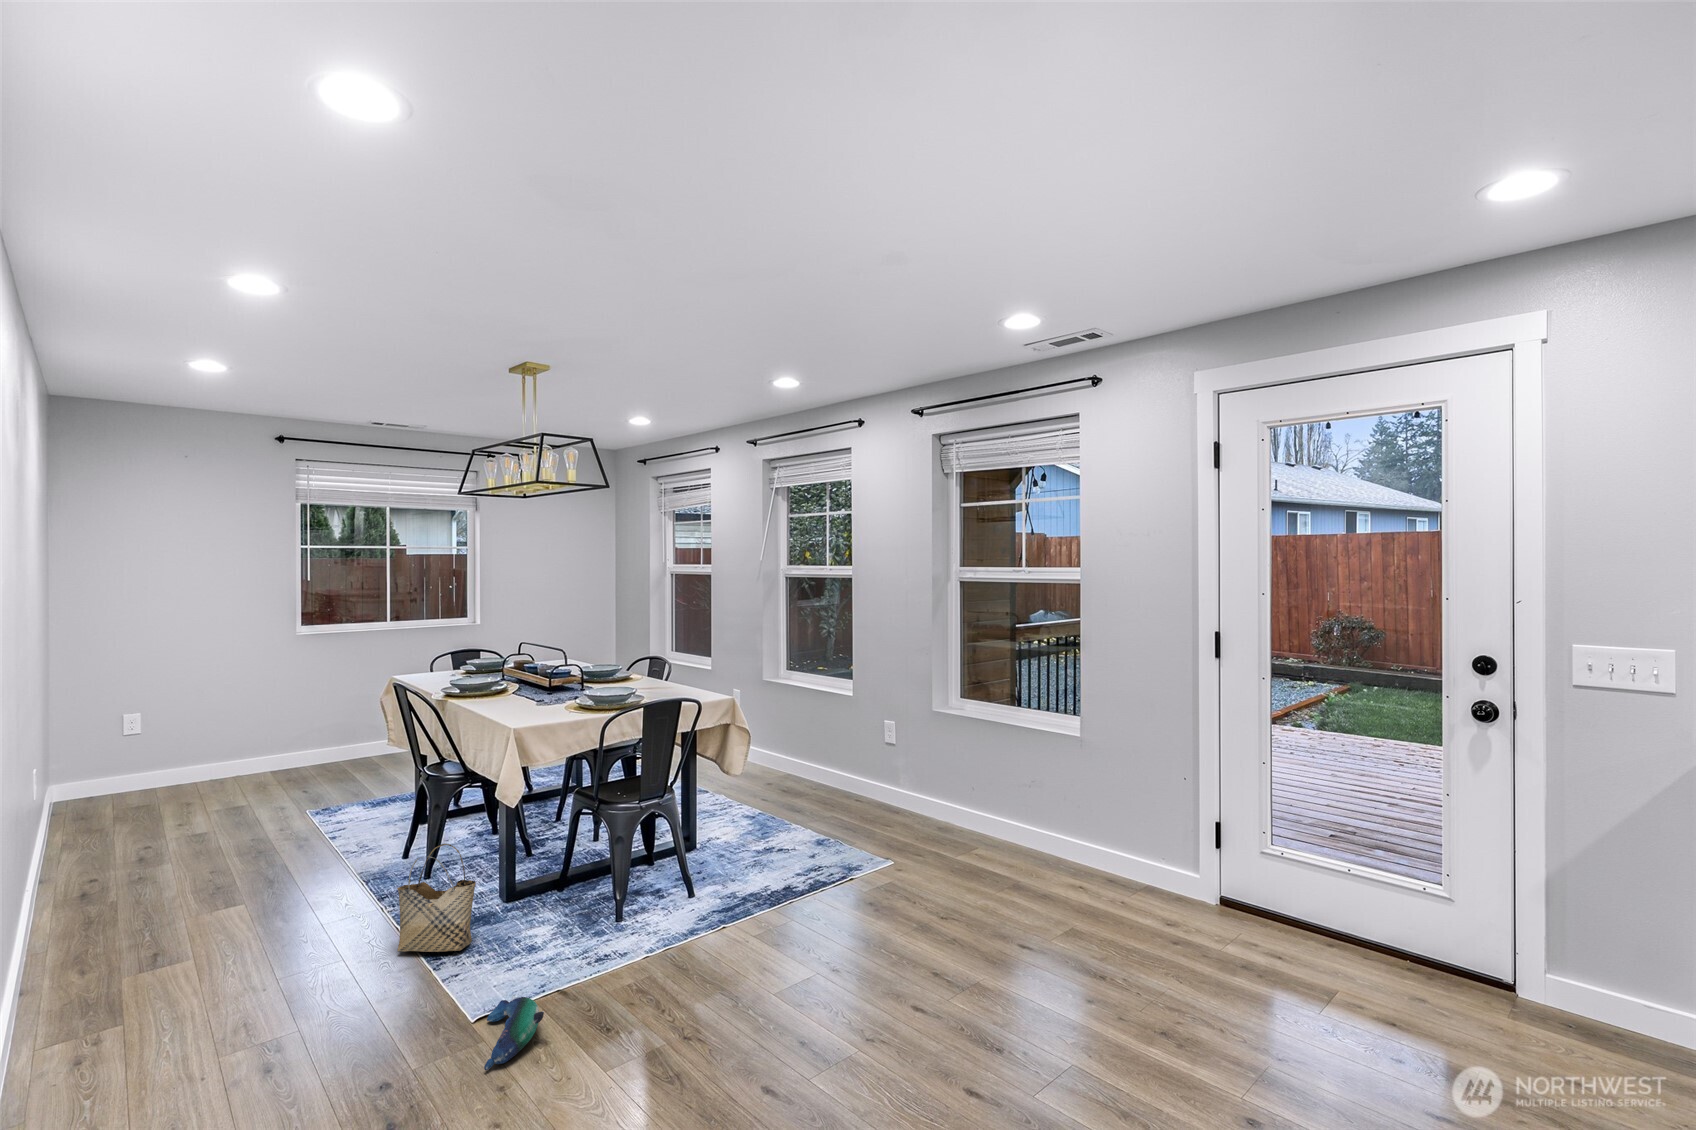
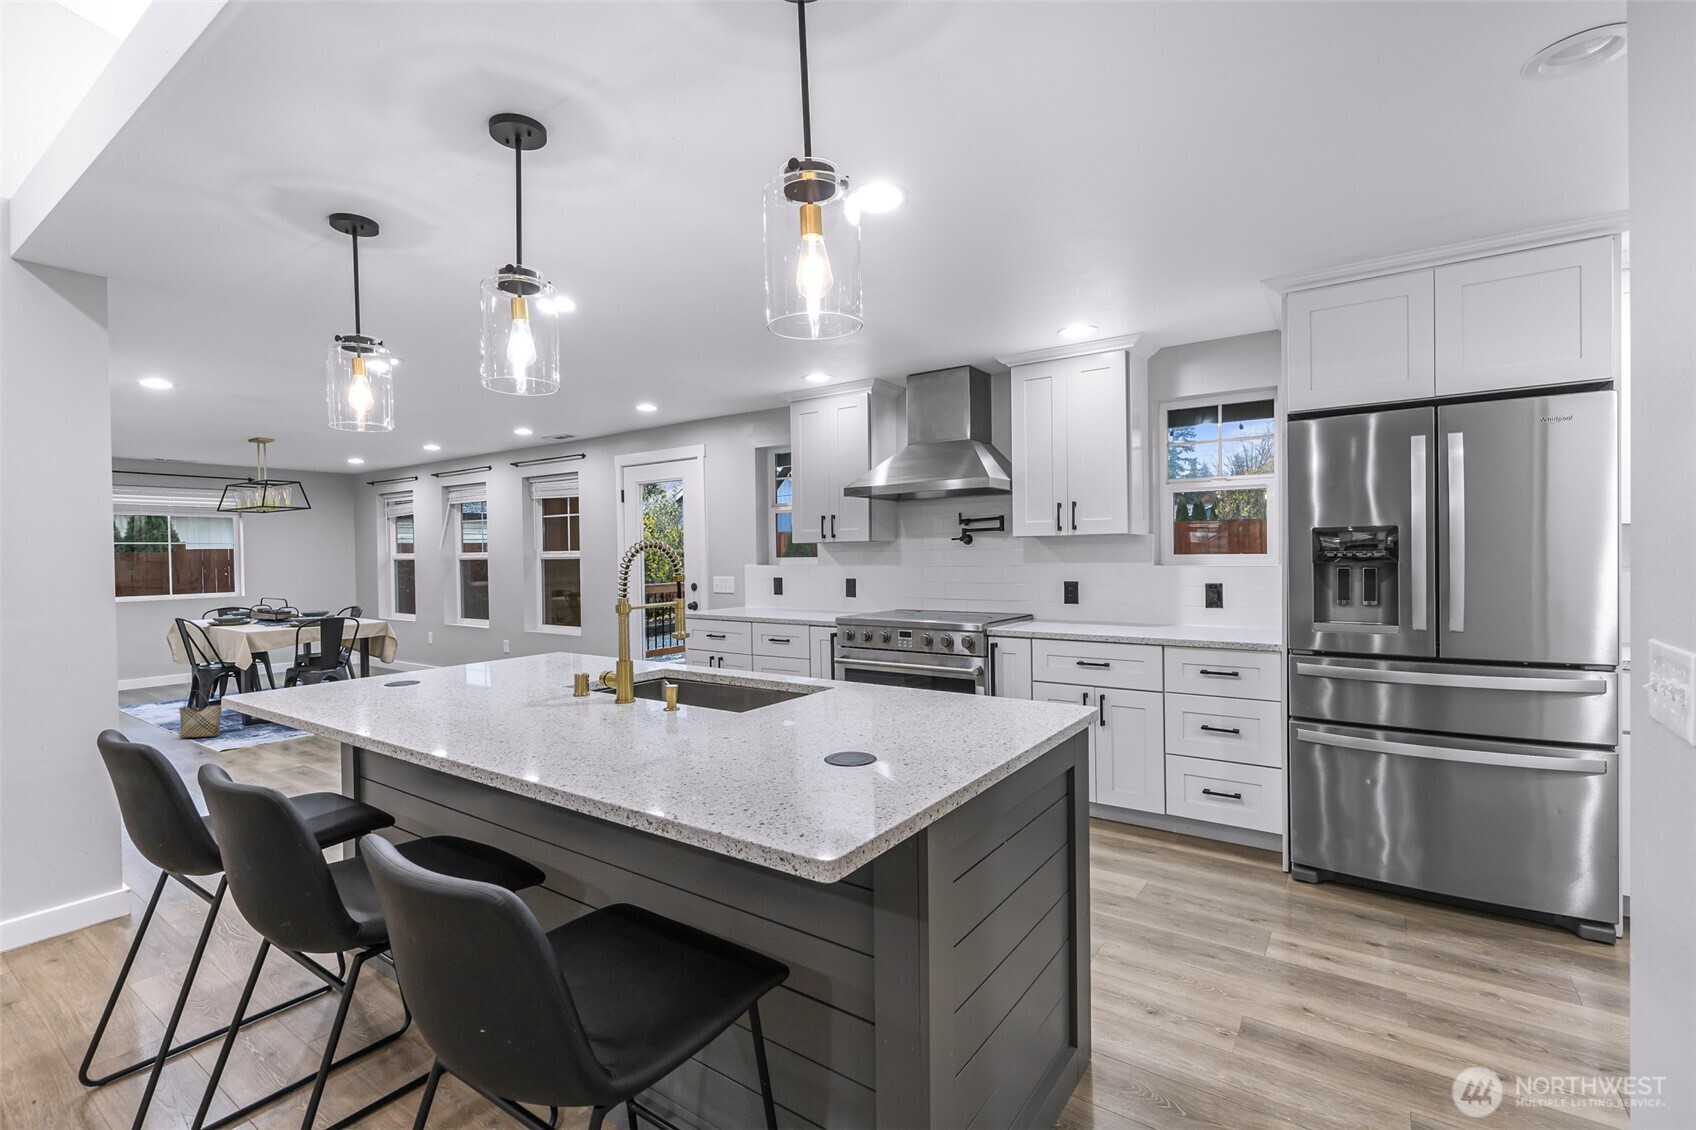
plush toy: present [484,997,544,1070] -> none [219,736,250,755]

